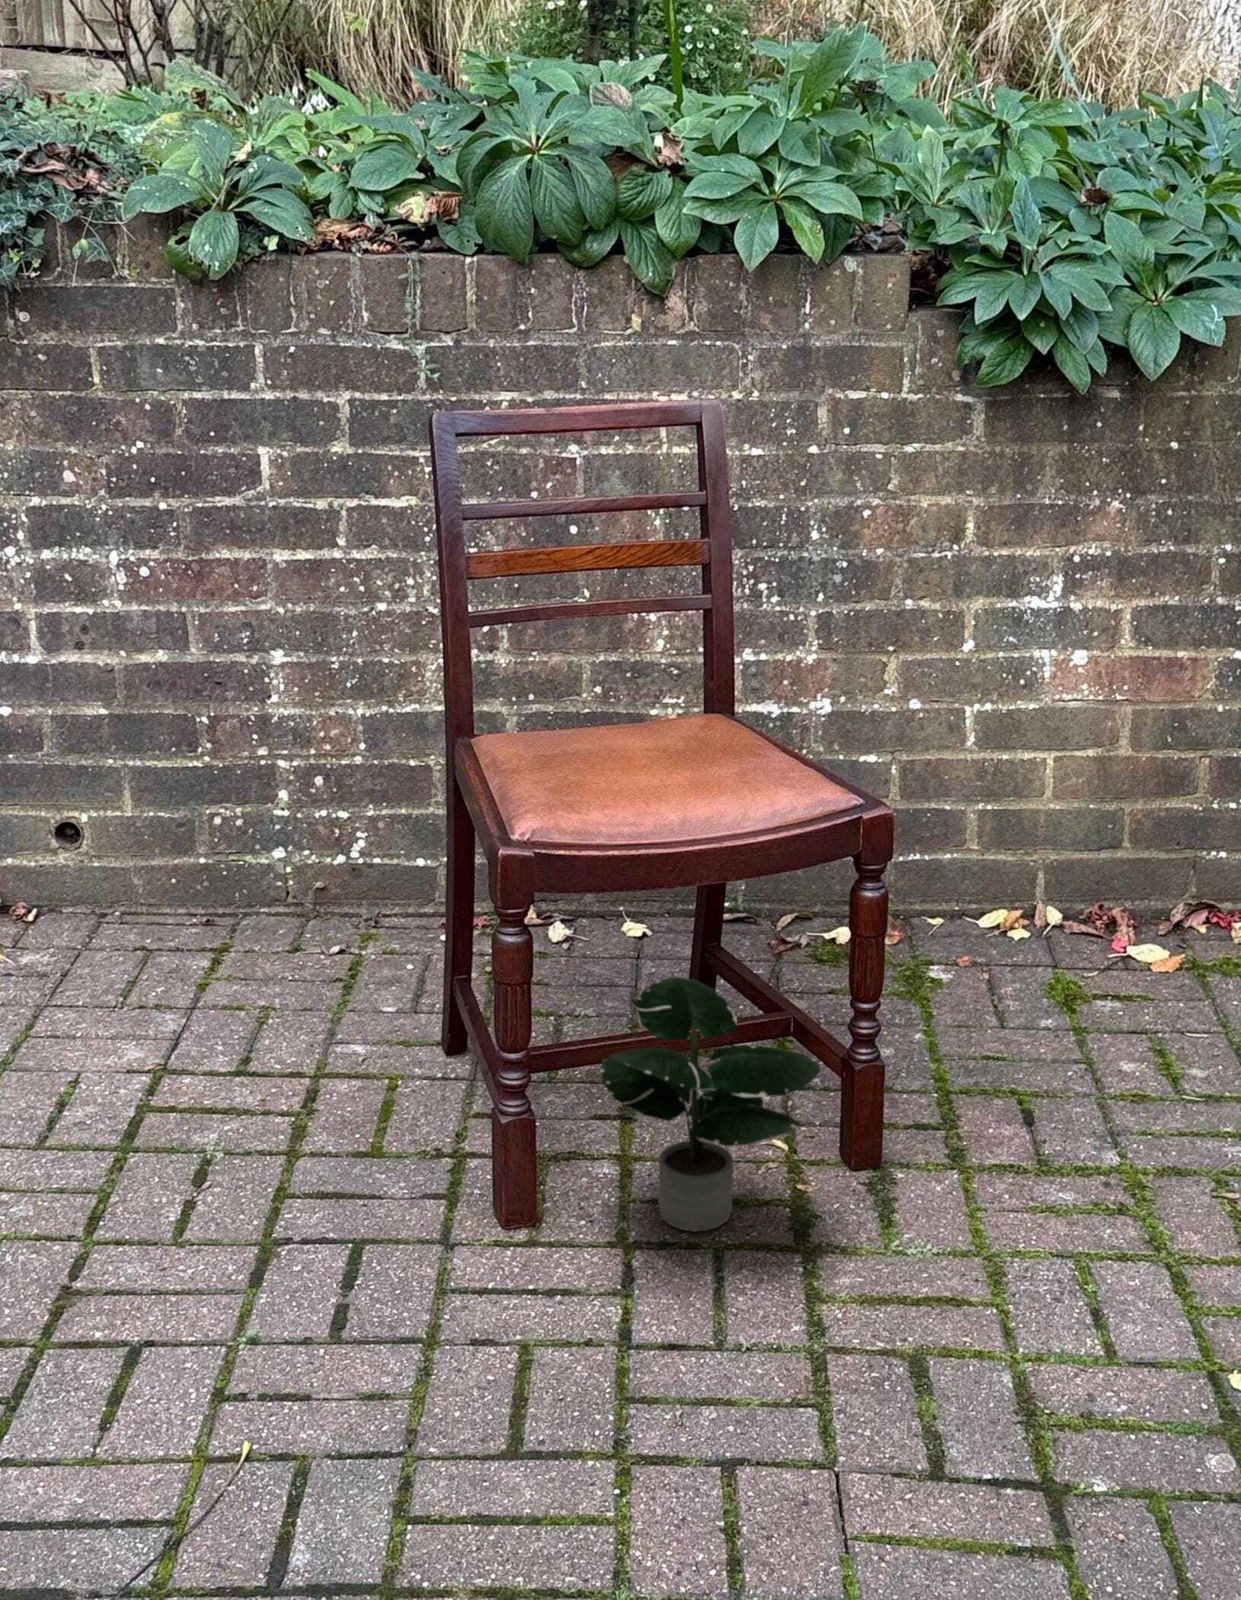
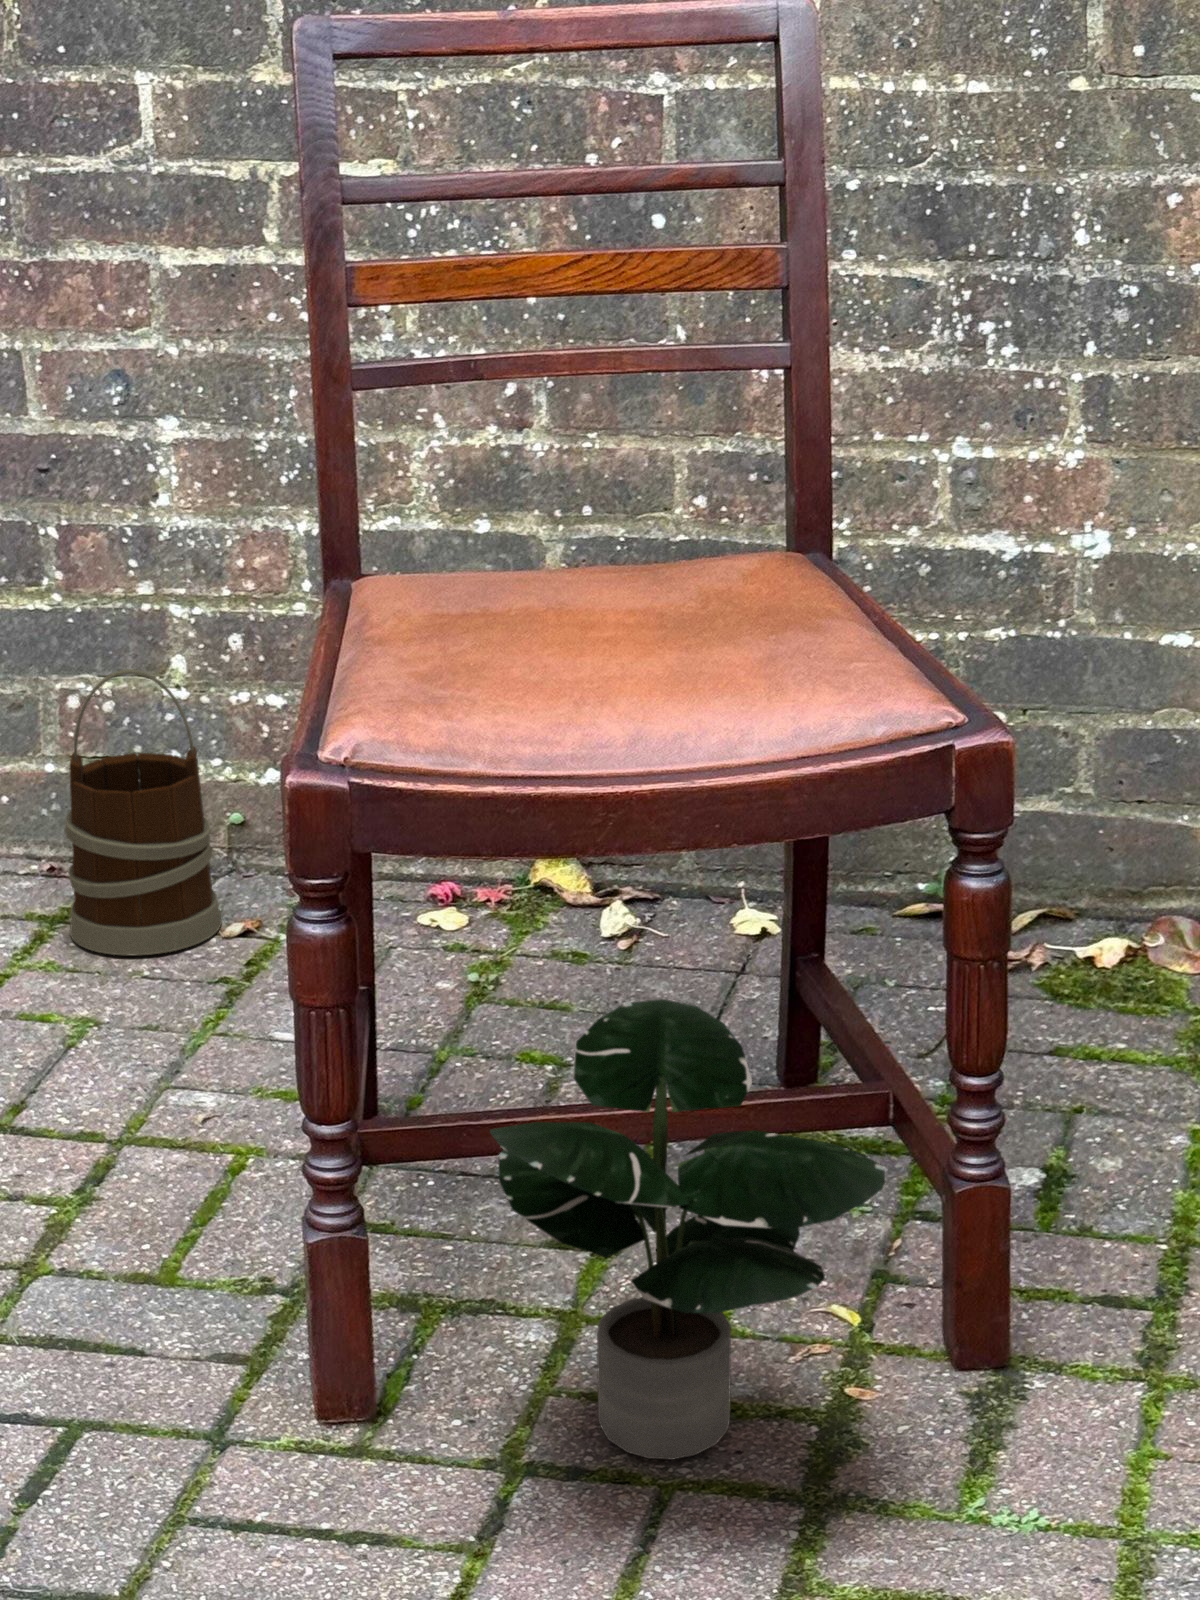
wooden bucket: none [228,802,323,974] -> present [64,669,222,956]

